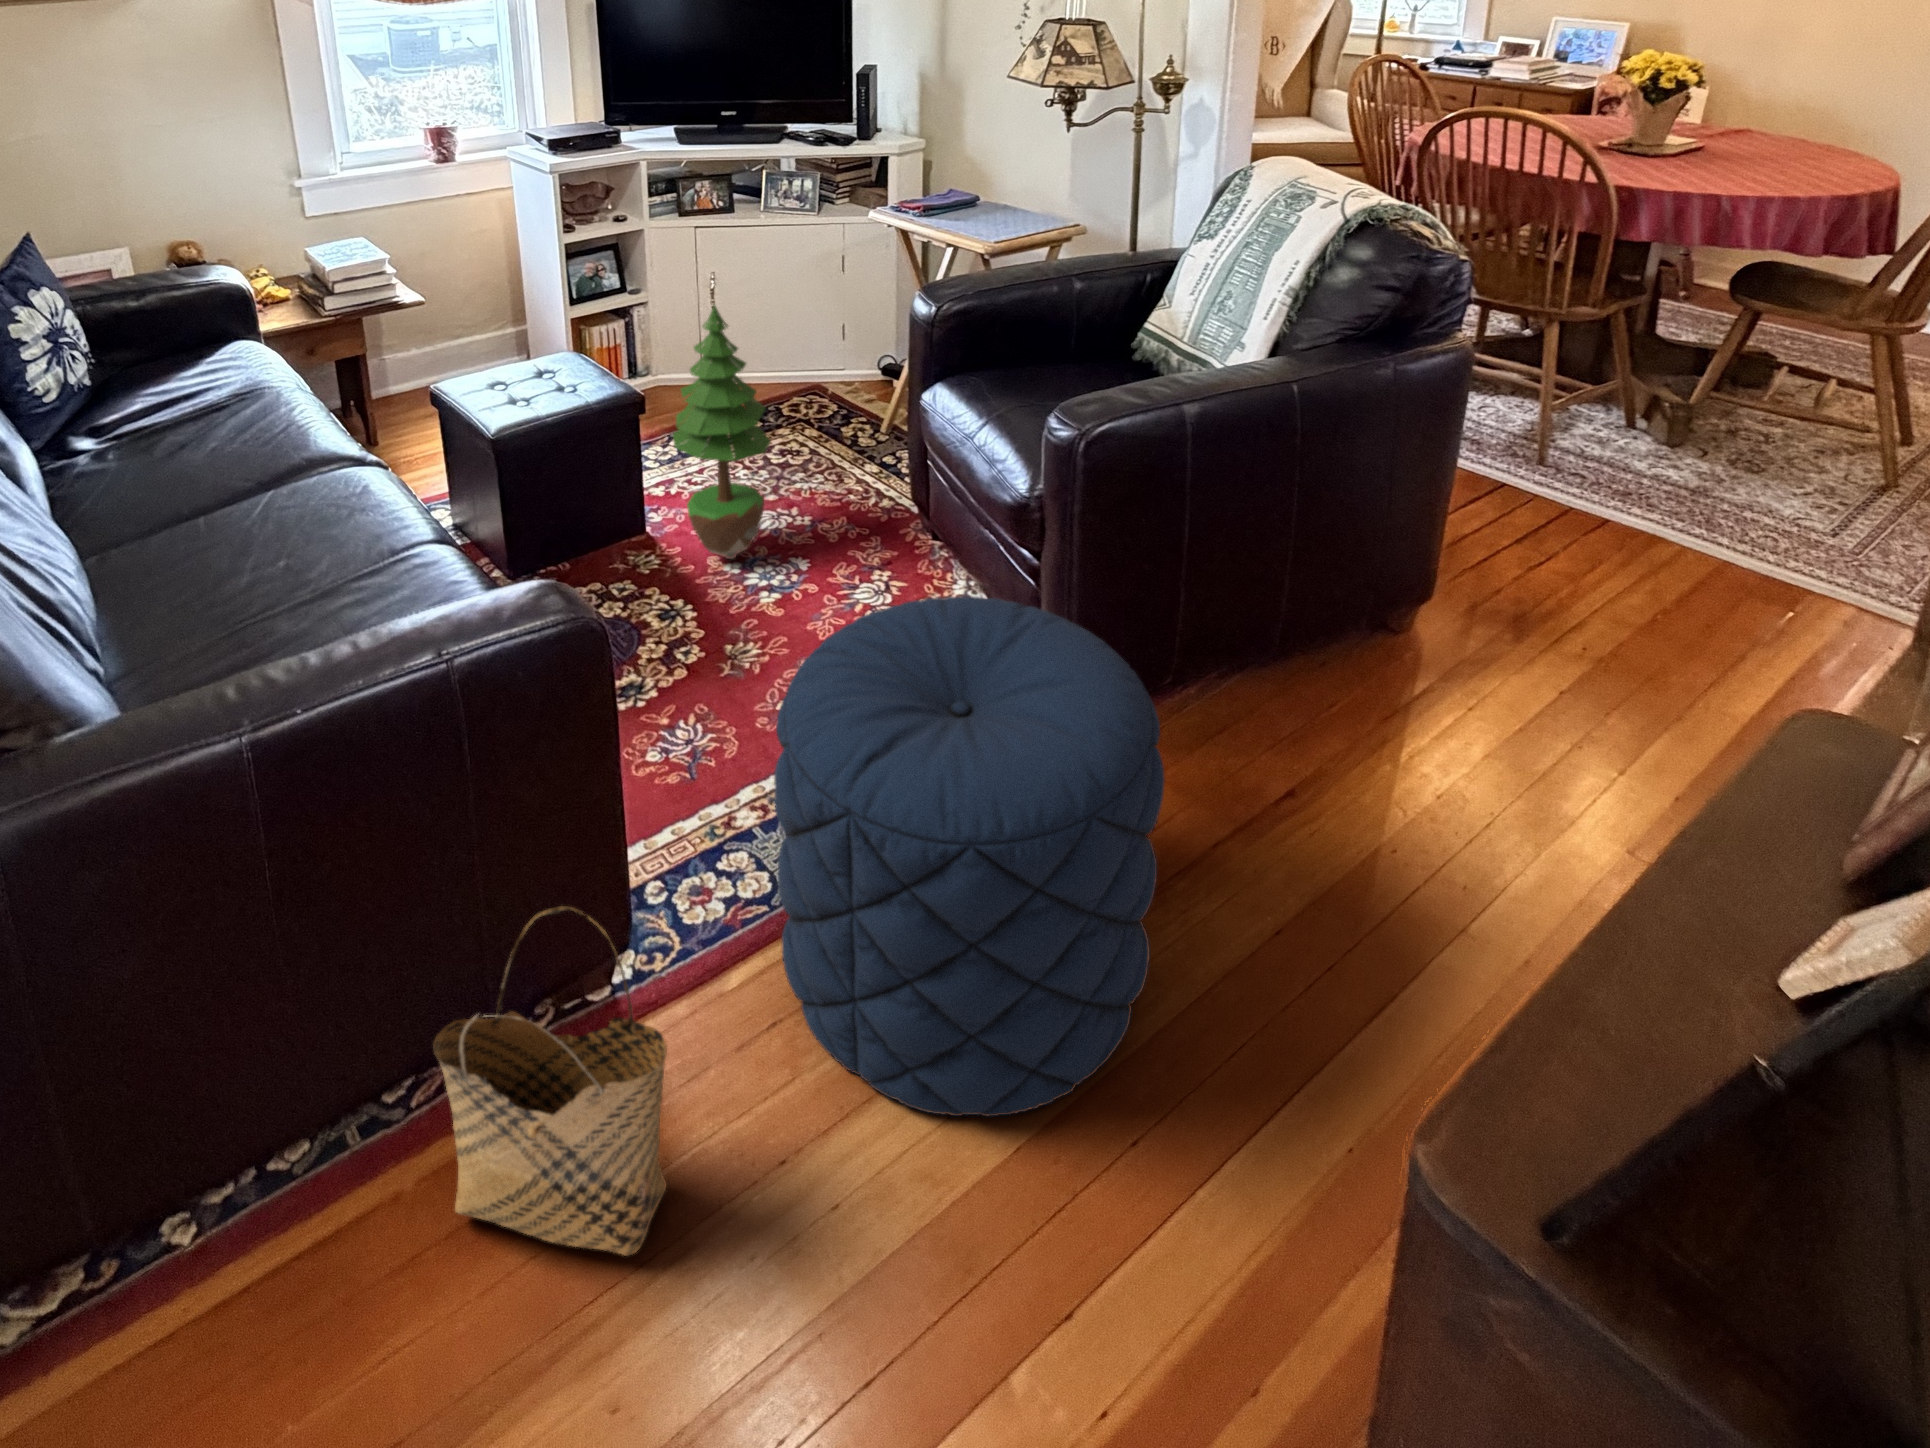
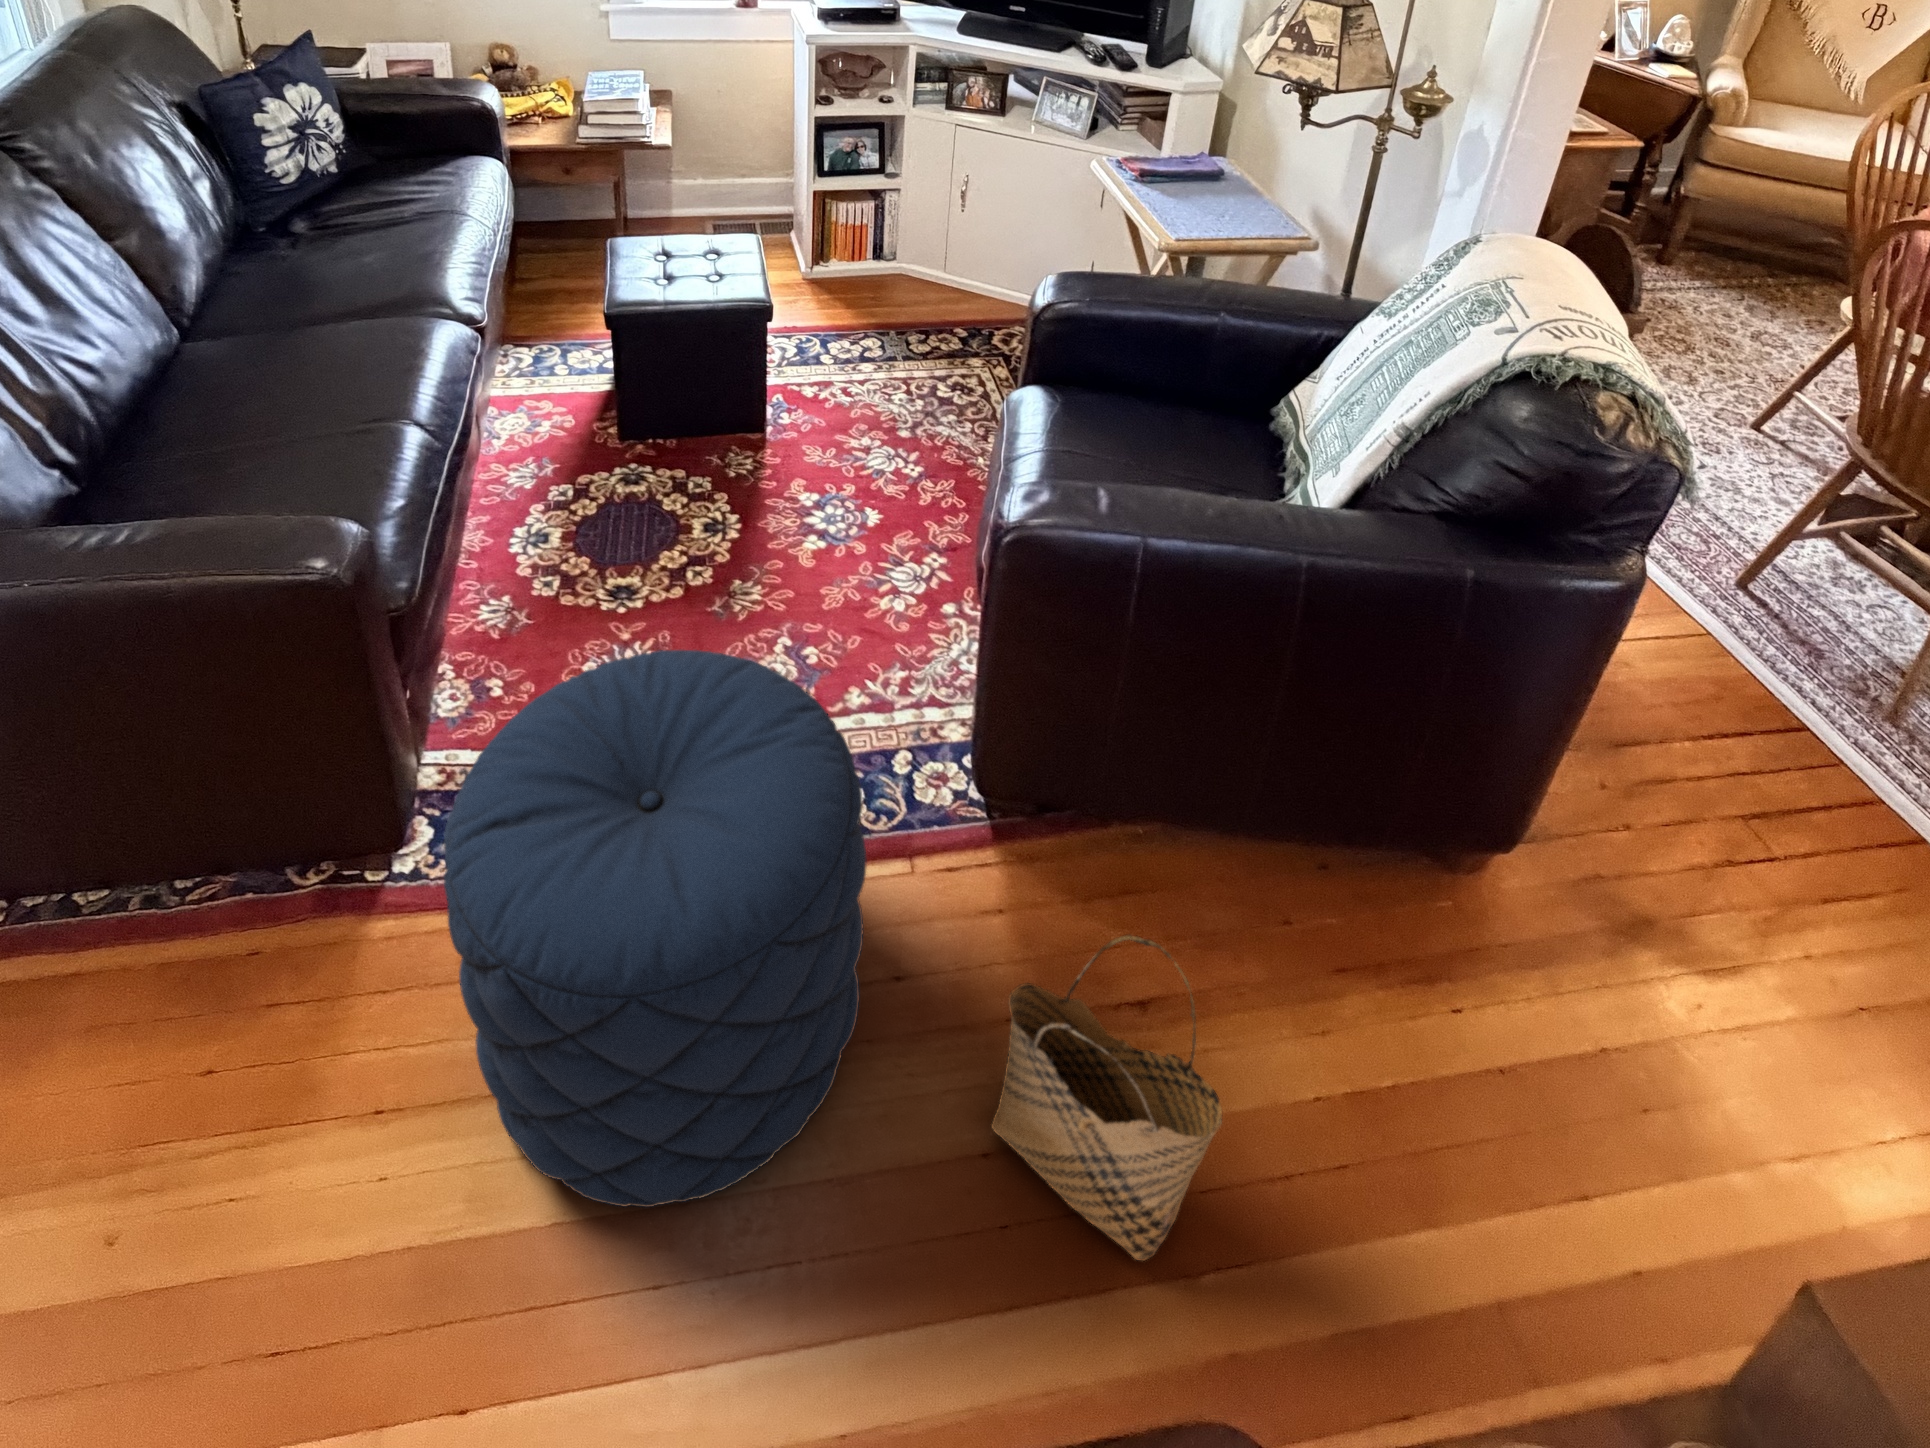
potted tree: present [672,305,771,559] -> none [758,239,861,490]
woven basket: present [433,906,667,1256] -> present [991,935,1222,1261]

